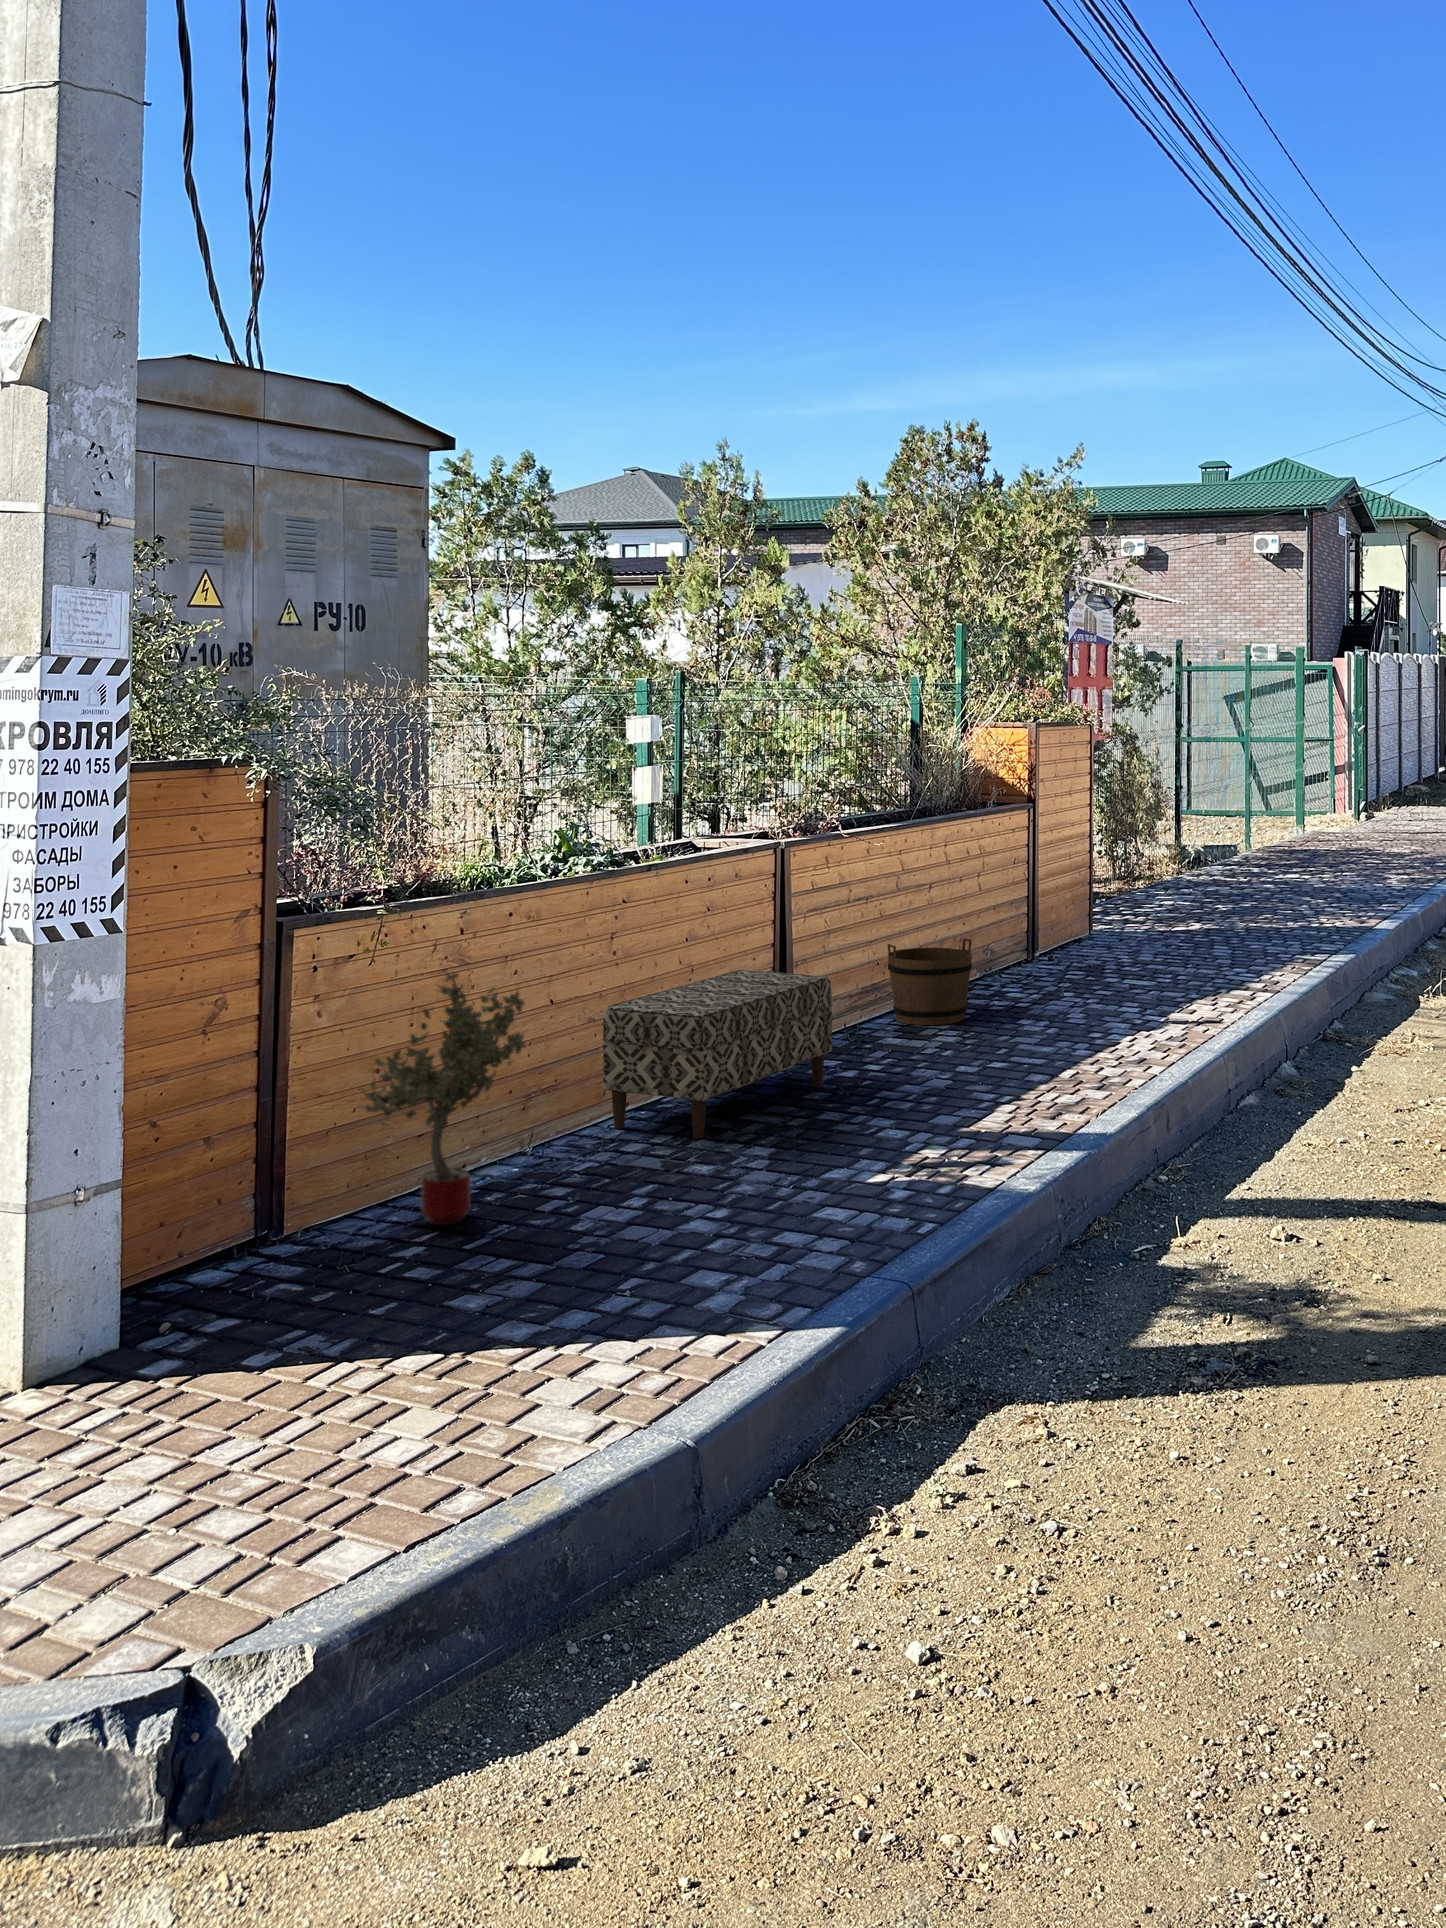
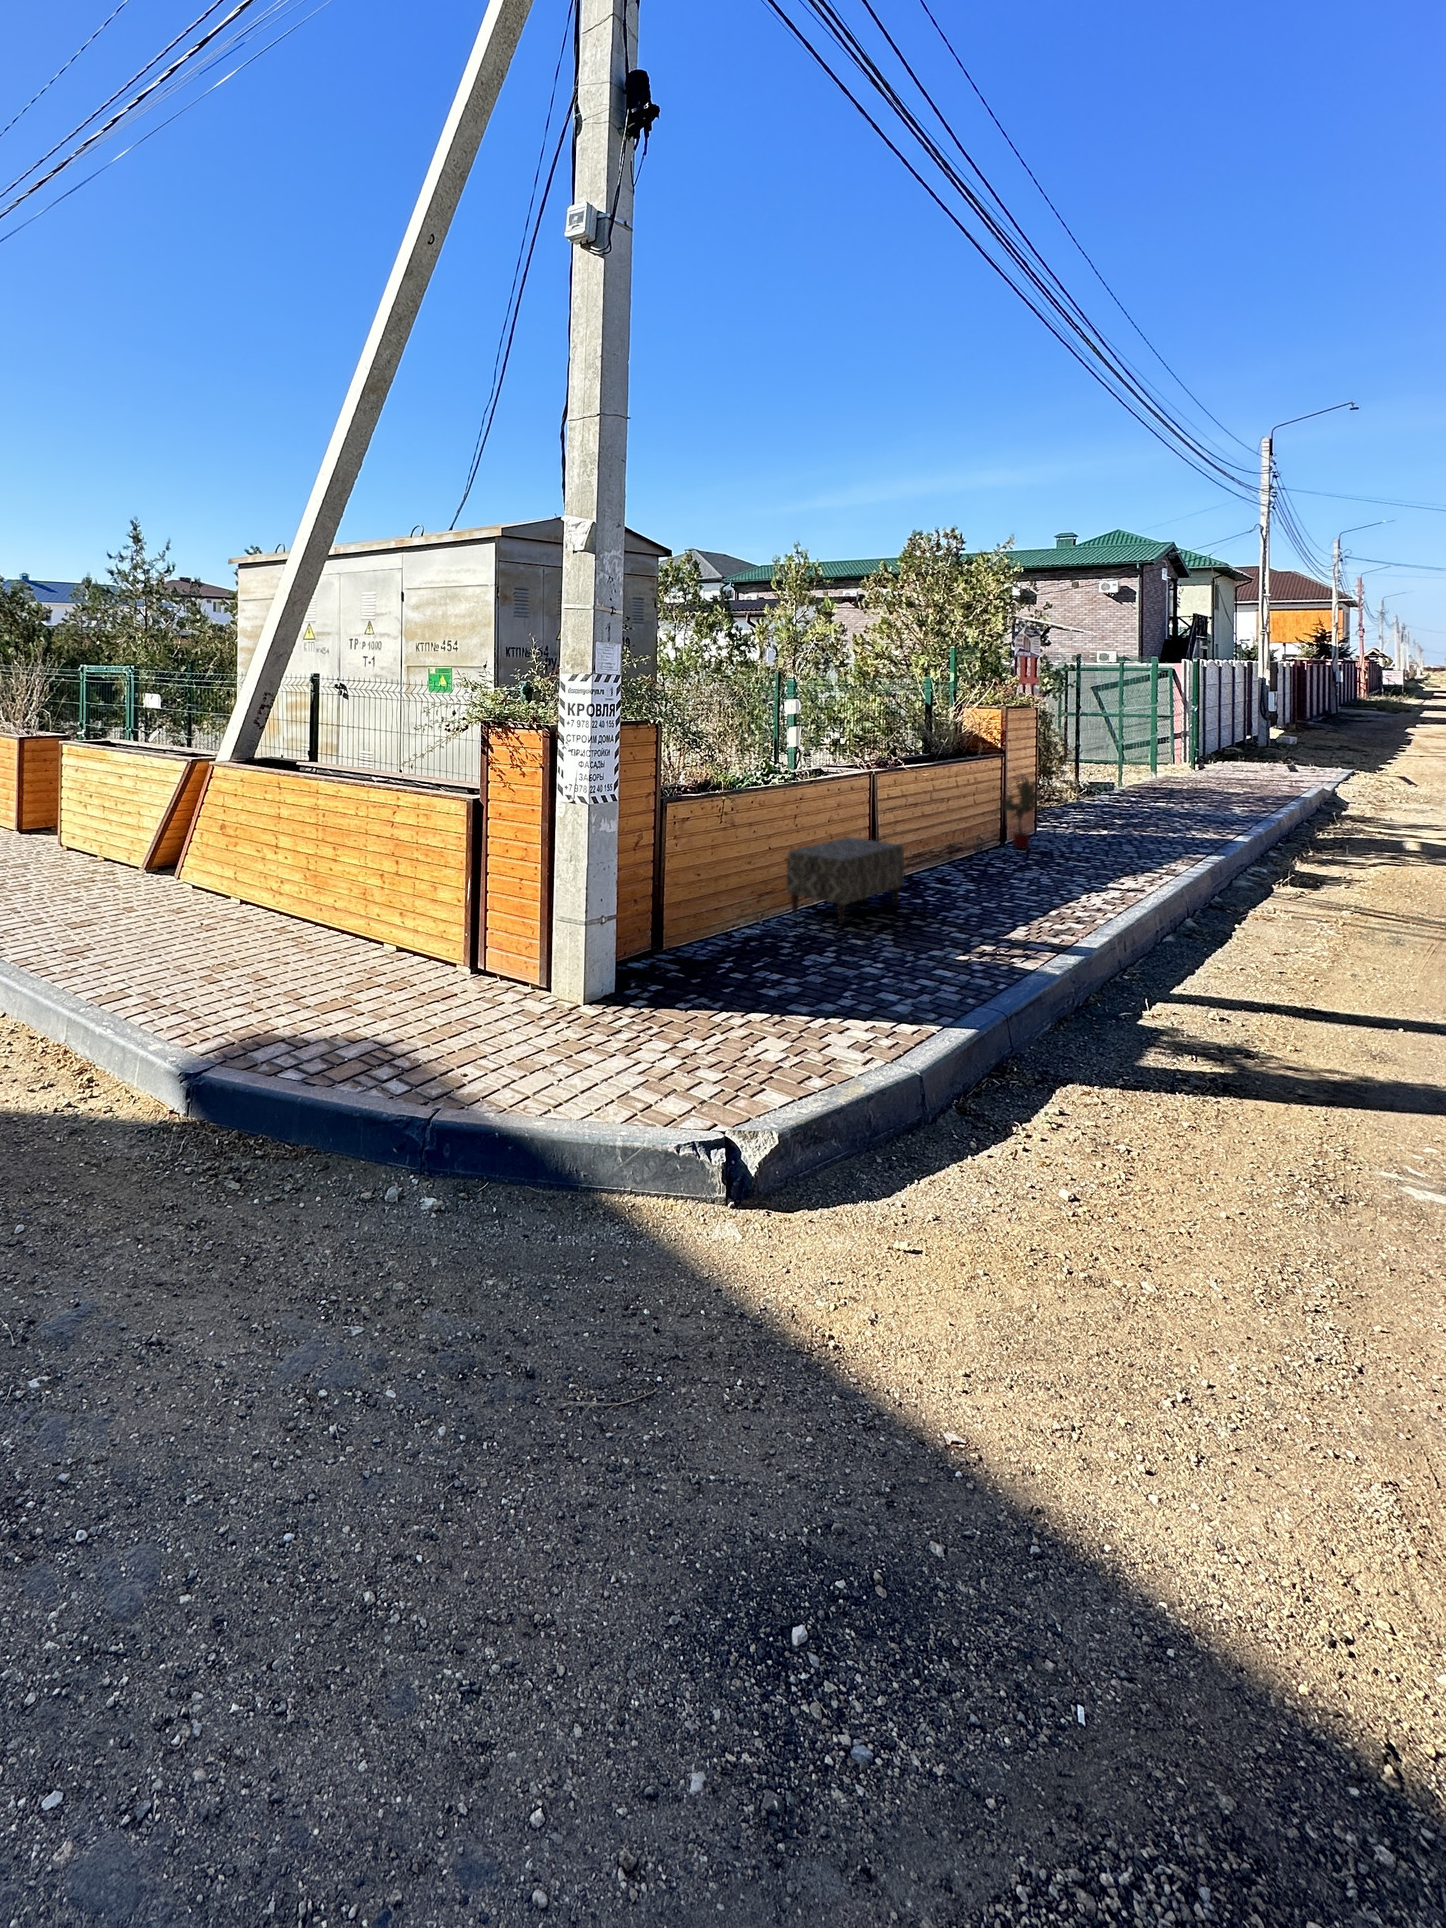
bucket: present [887,938,972,1025] -> none [920,829,972,876]
potted tree: present [361,973,526,1225] -> present [996,776,1040,849]

